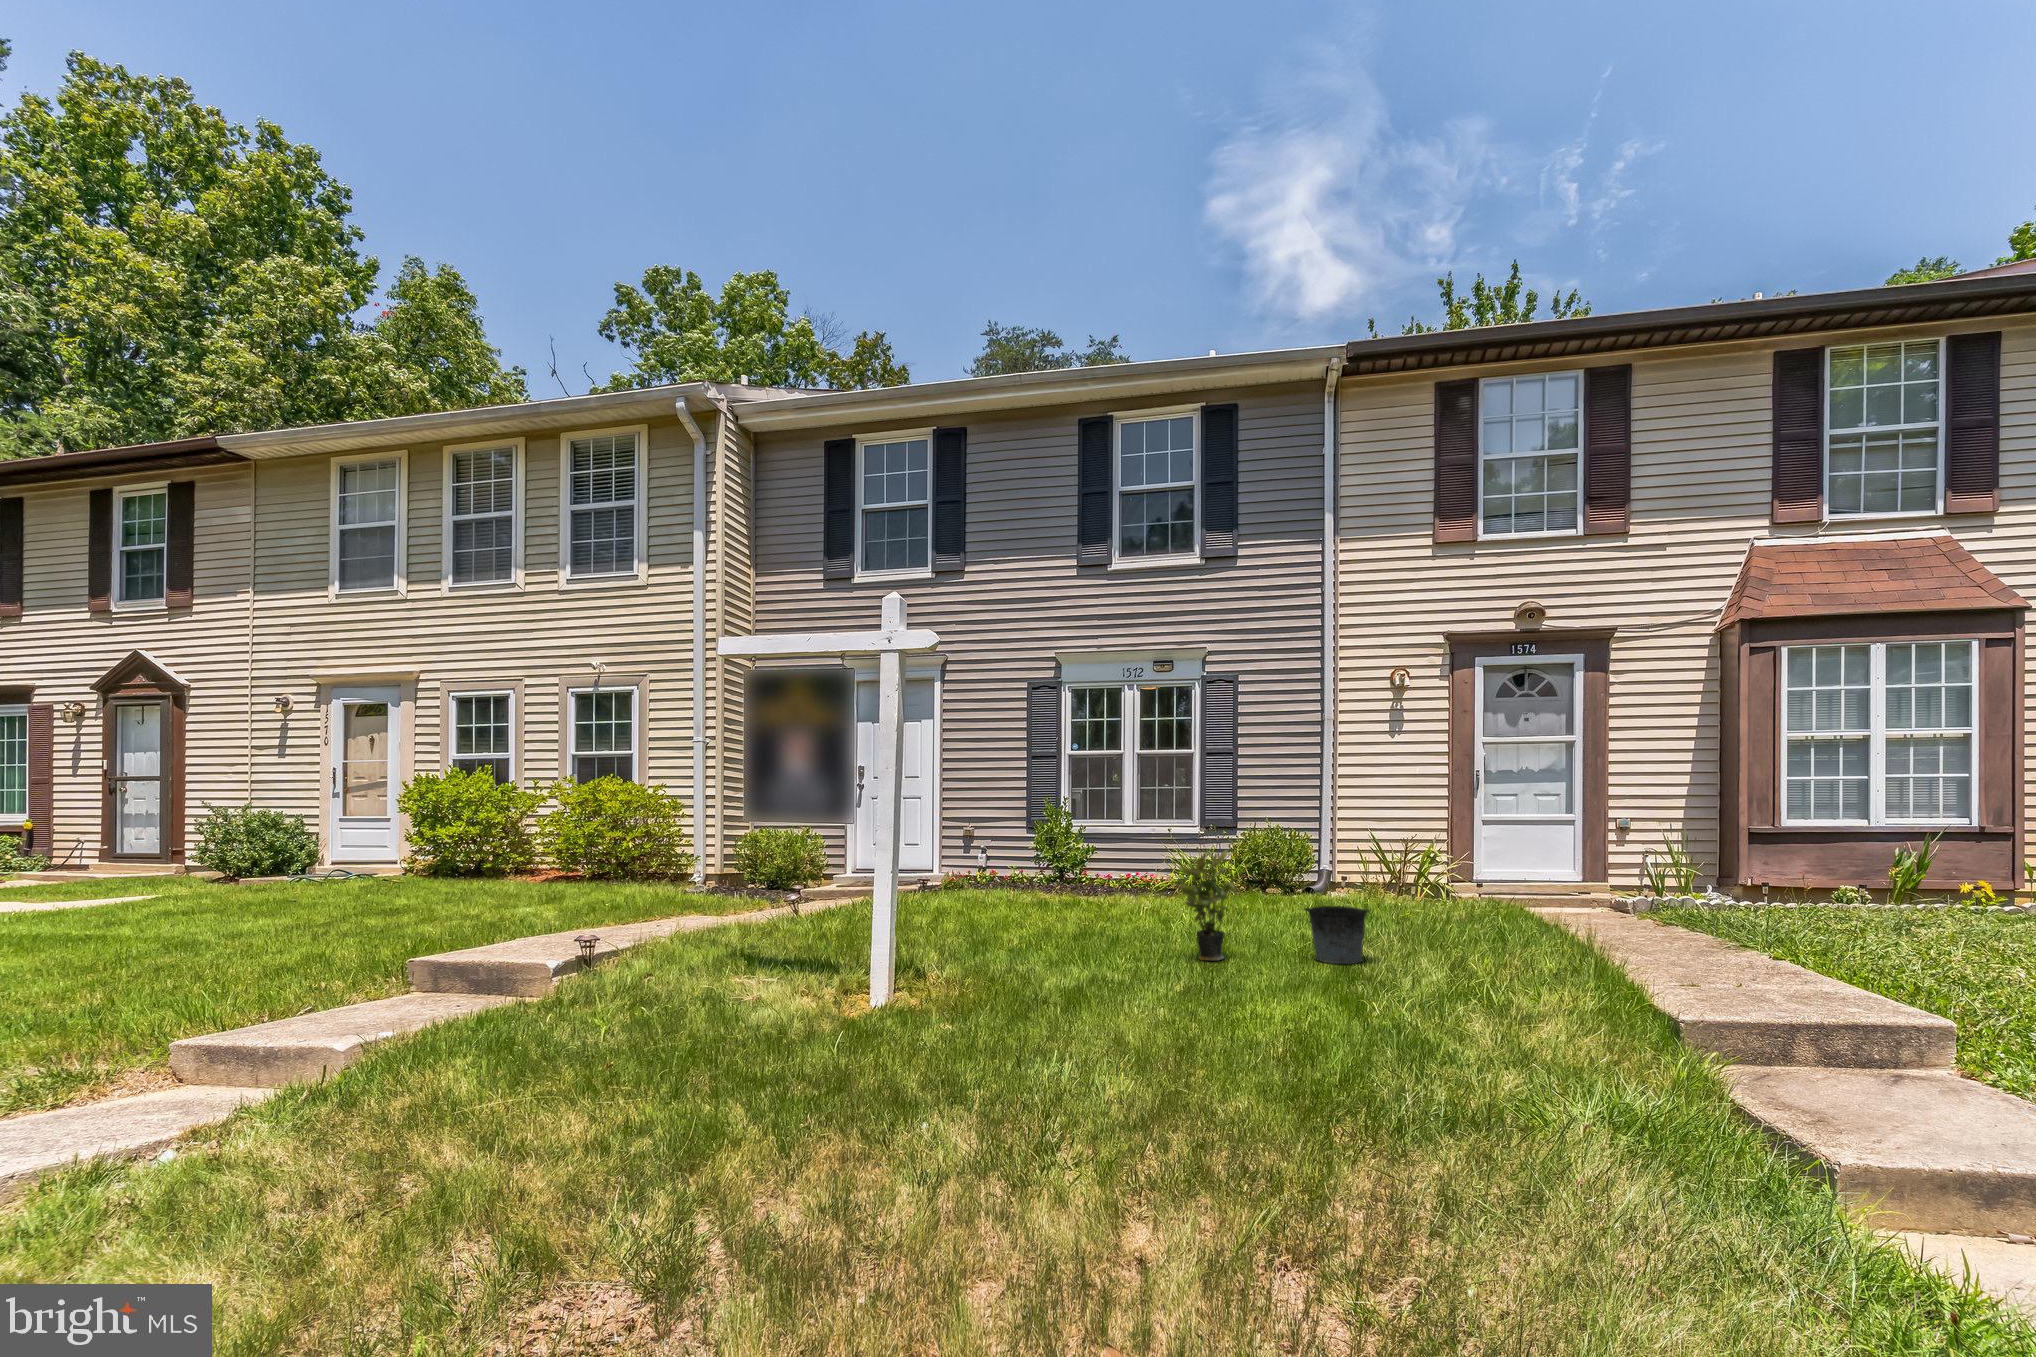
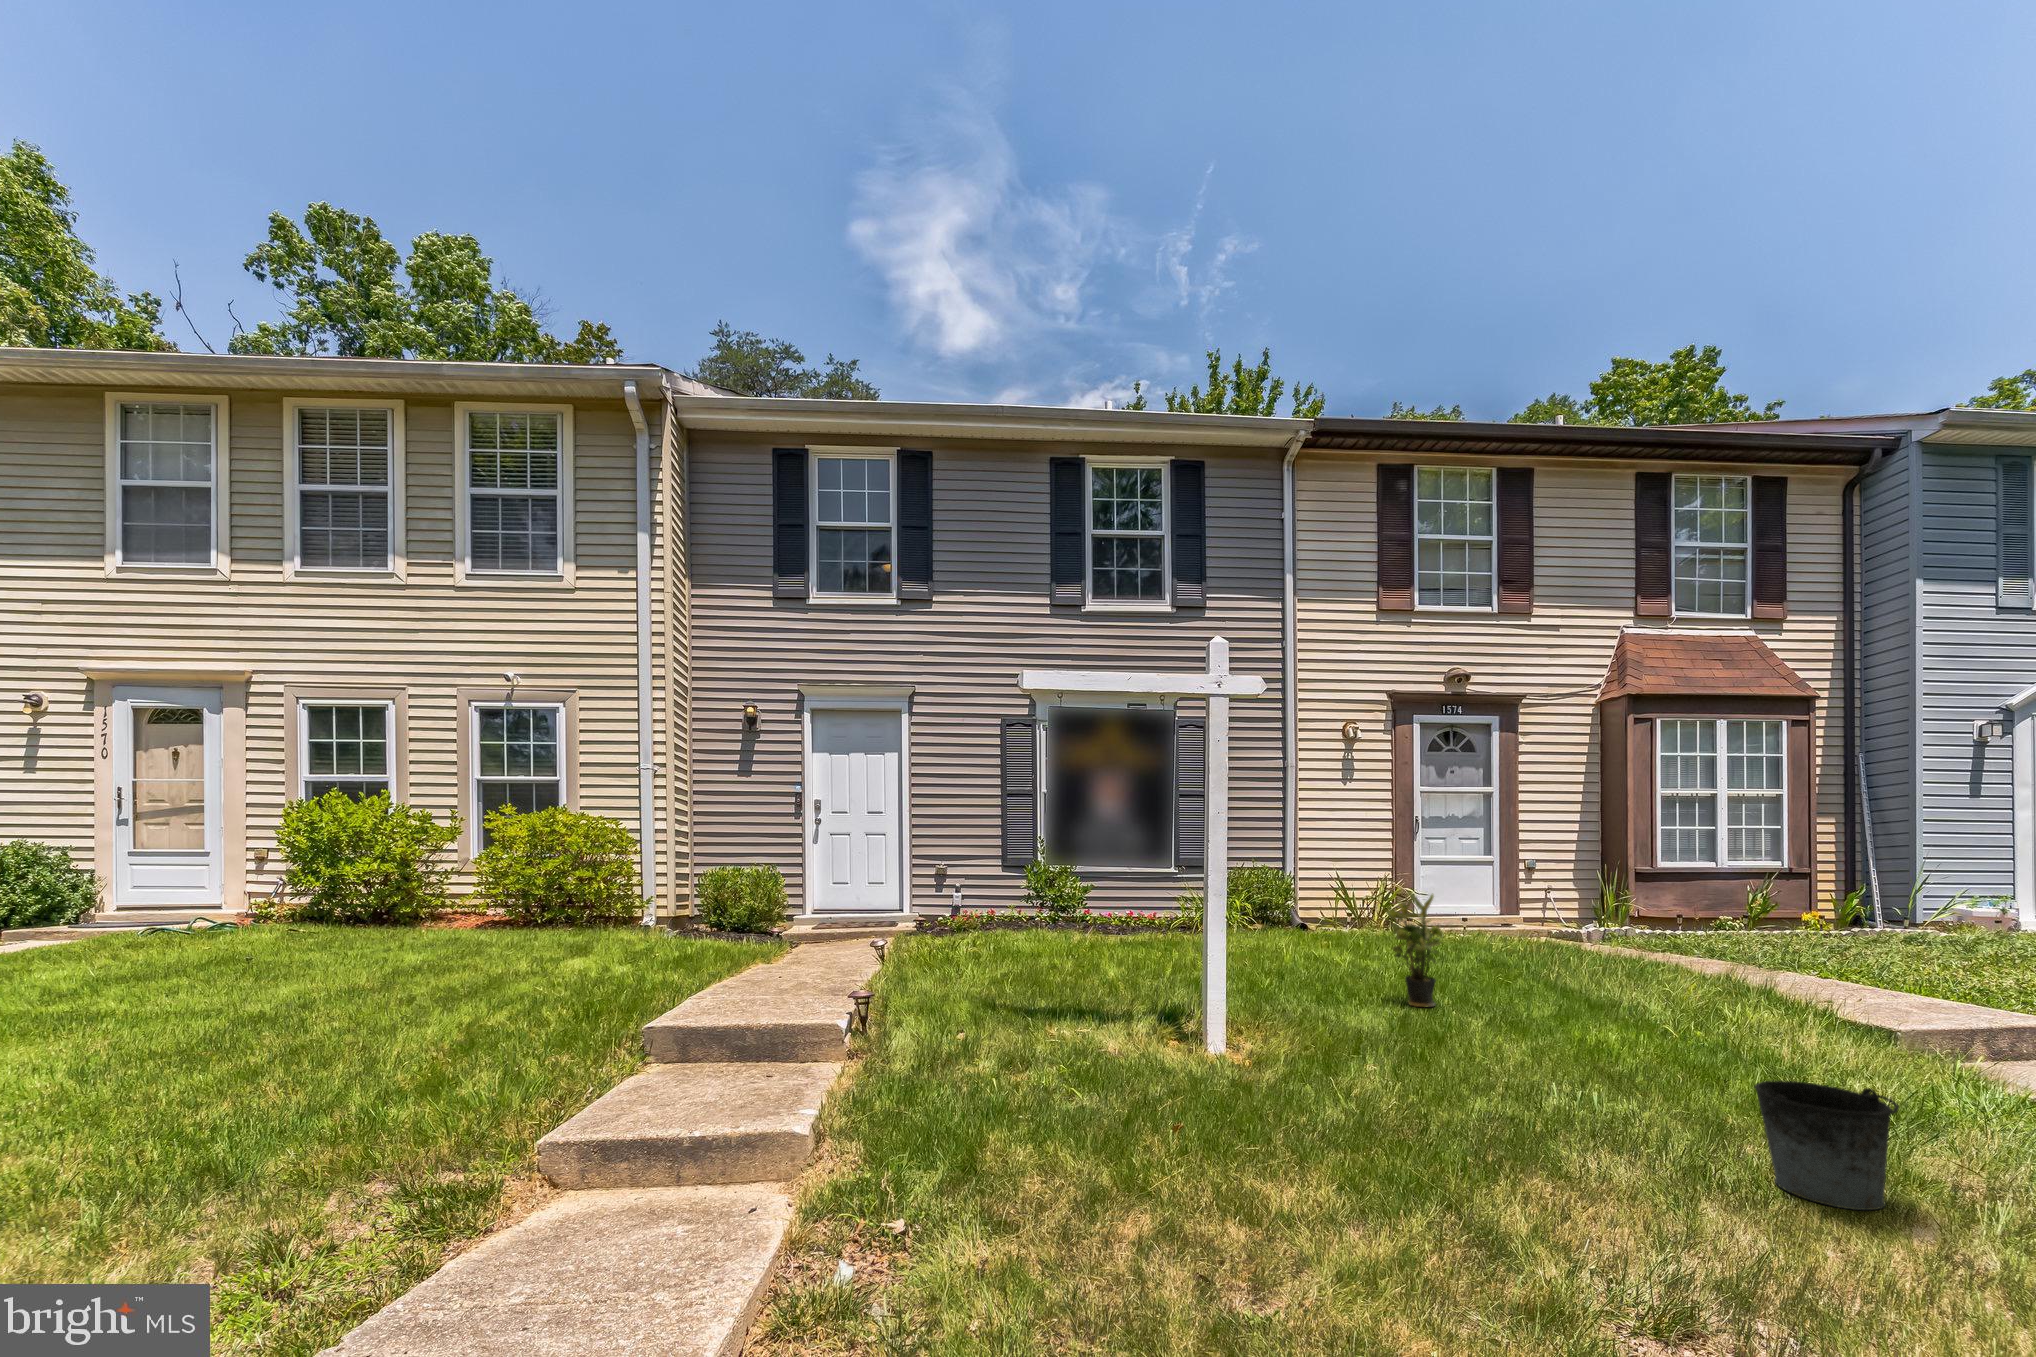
bucket: present [1305,906,1370,964] -> present [1754,1080,1899,1210]

